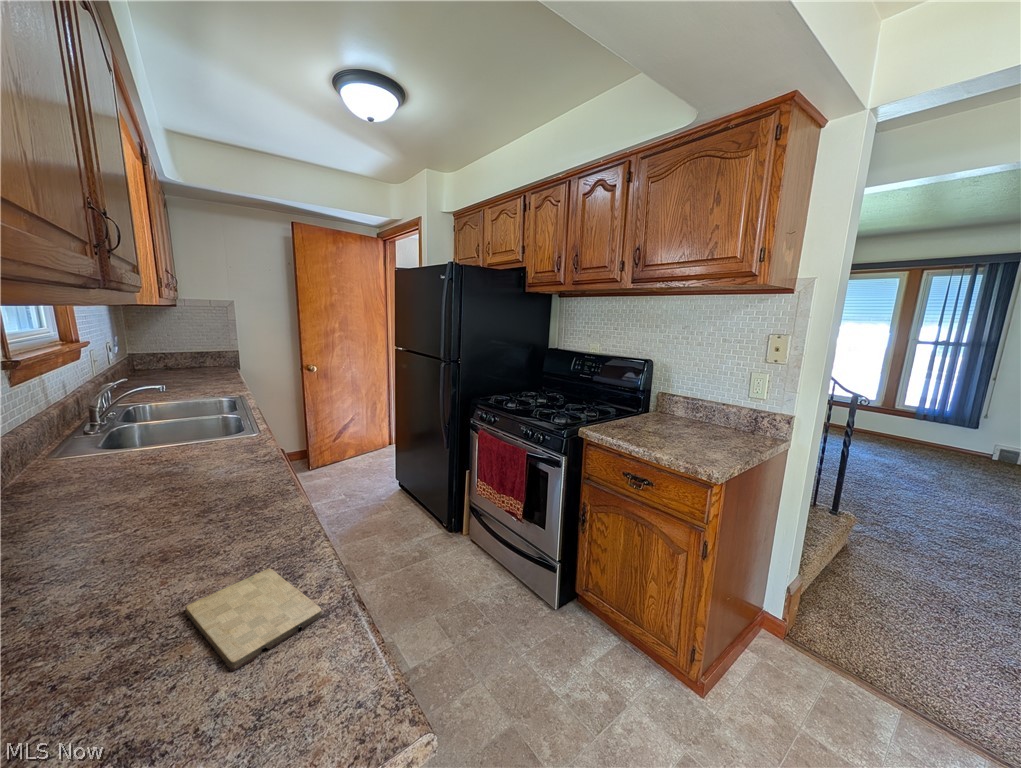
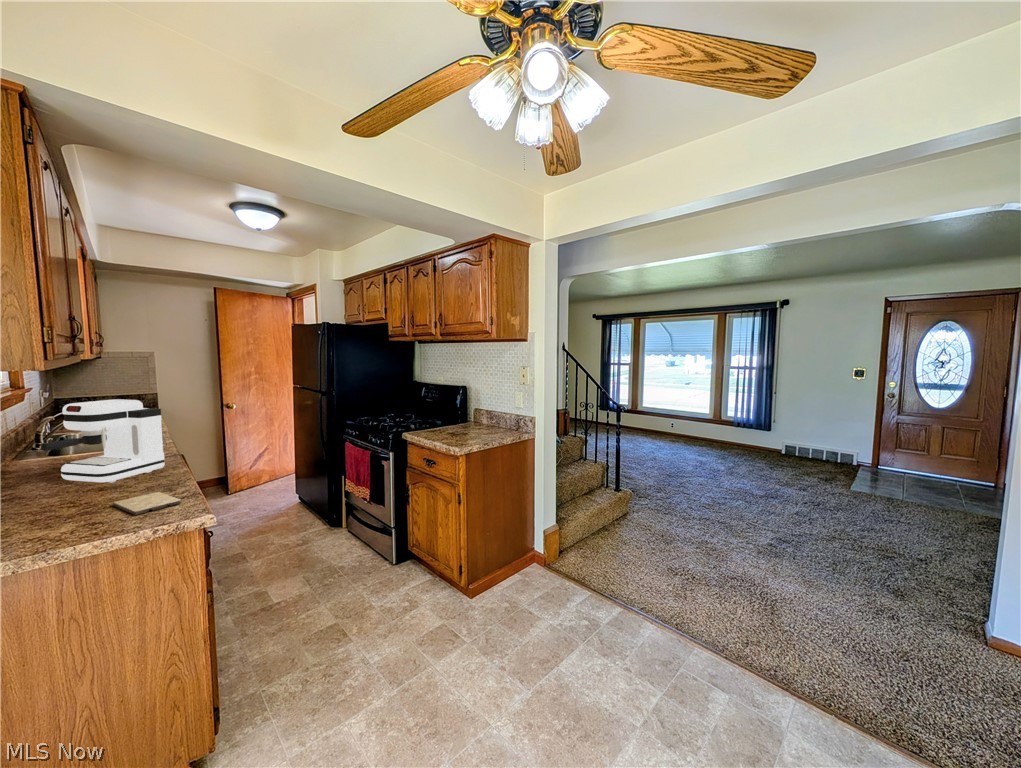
coffee maker: none [60,370,267,524] -> present [41,400,165,483]

